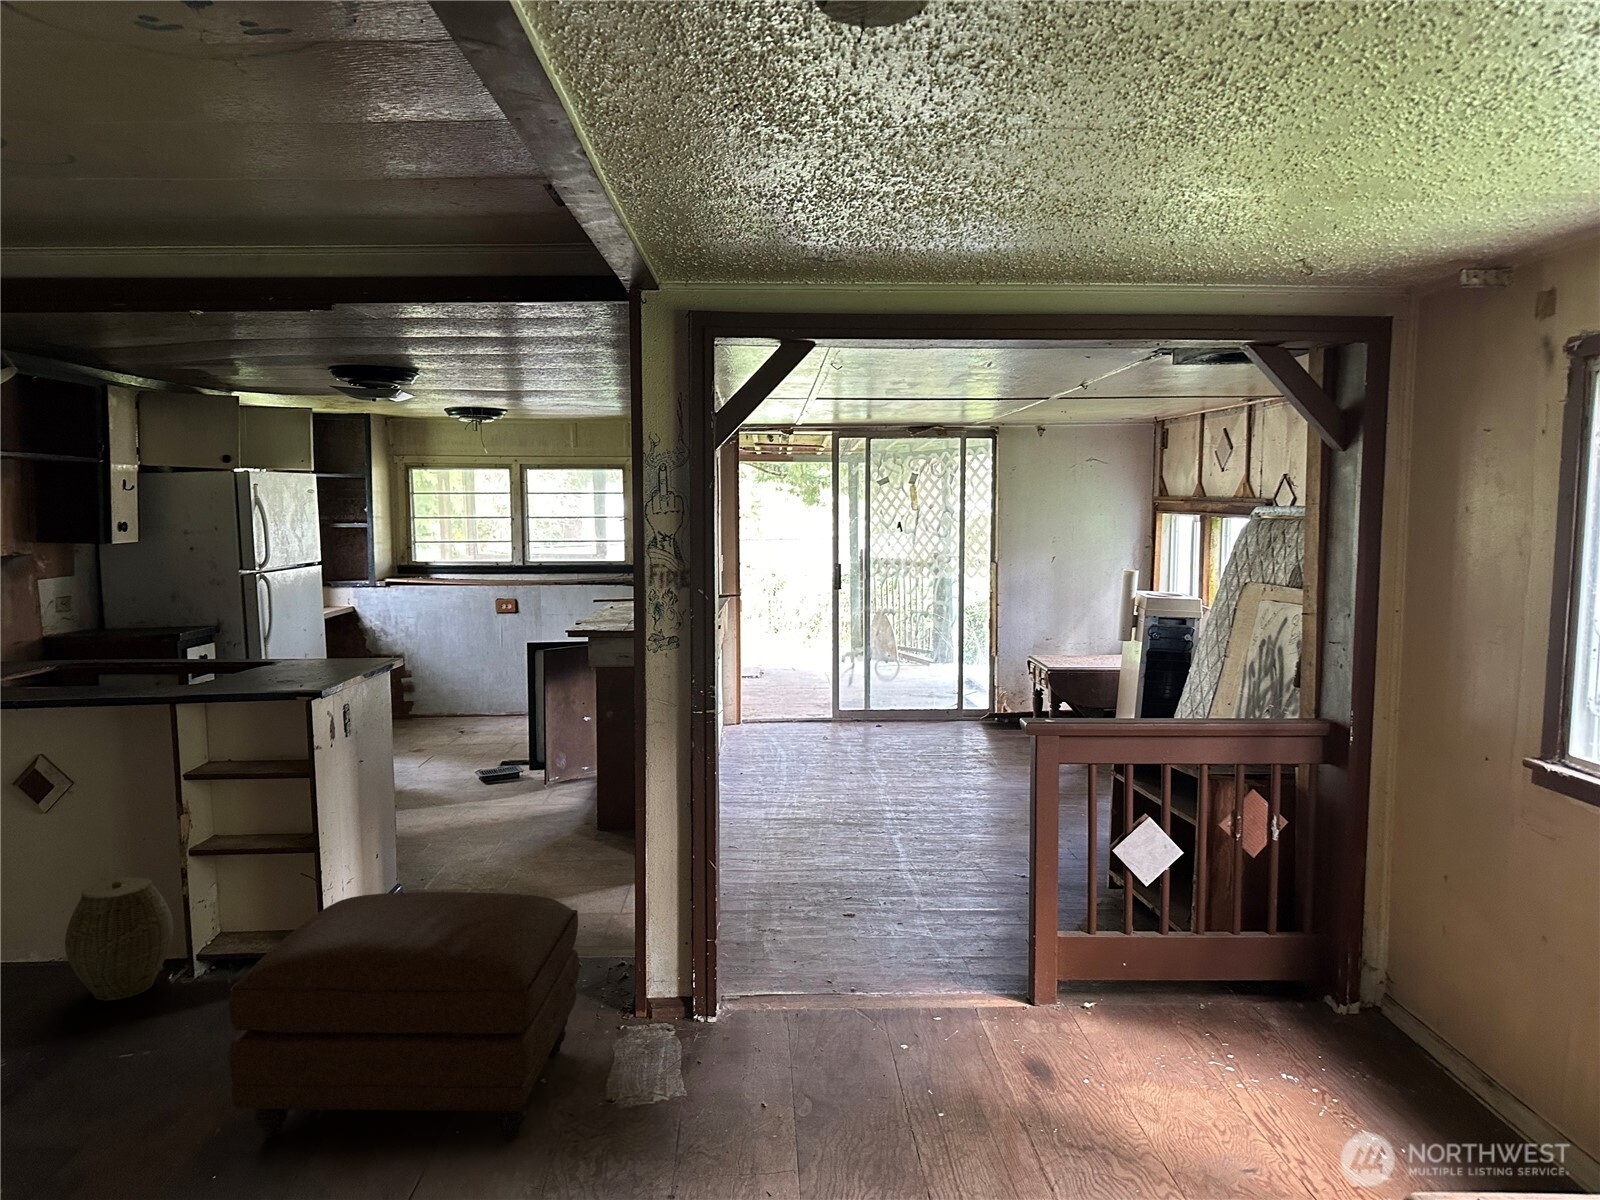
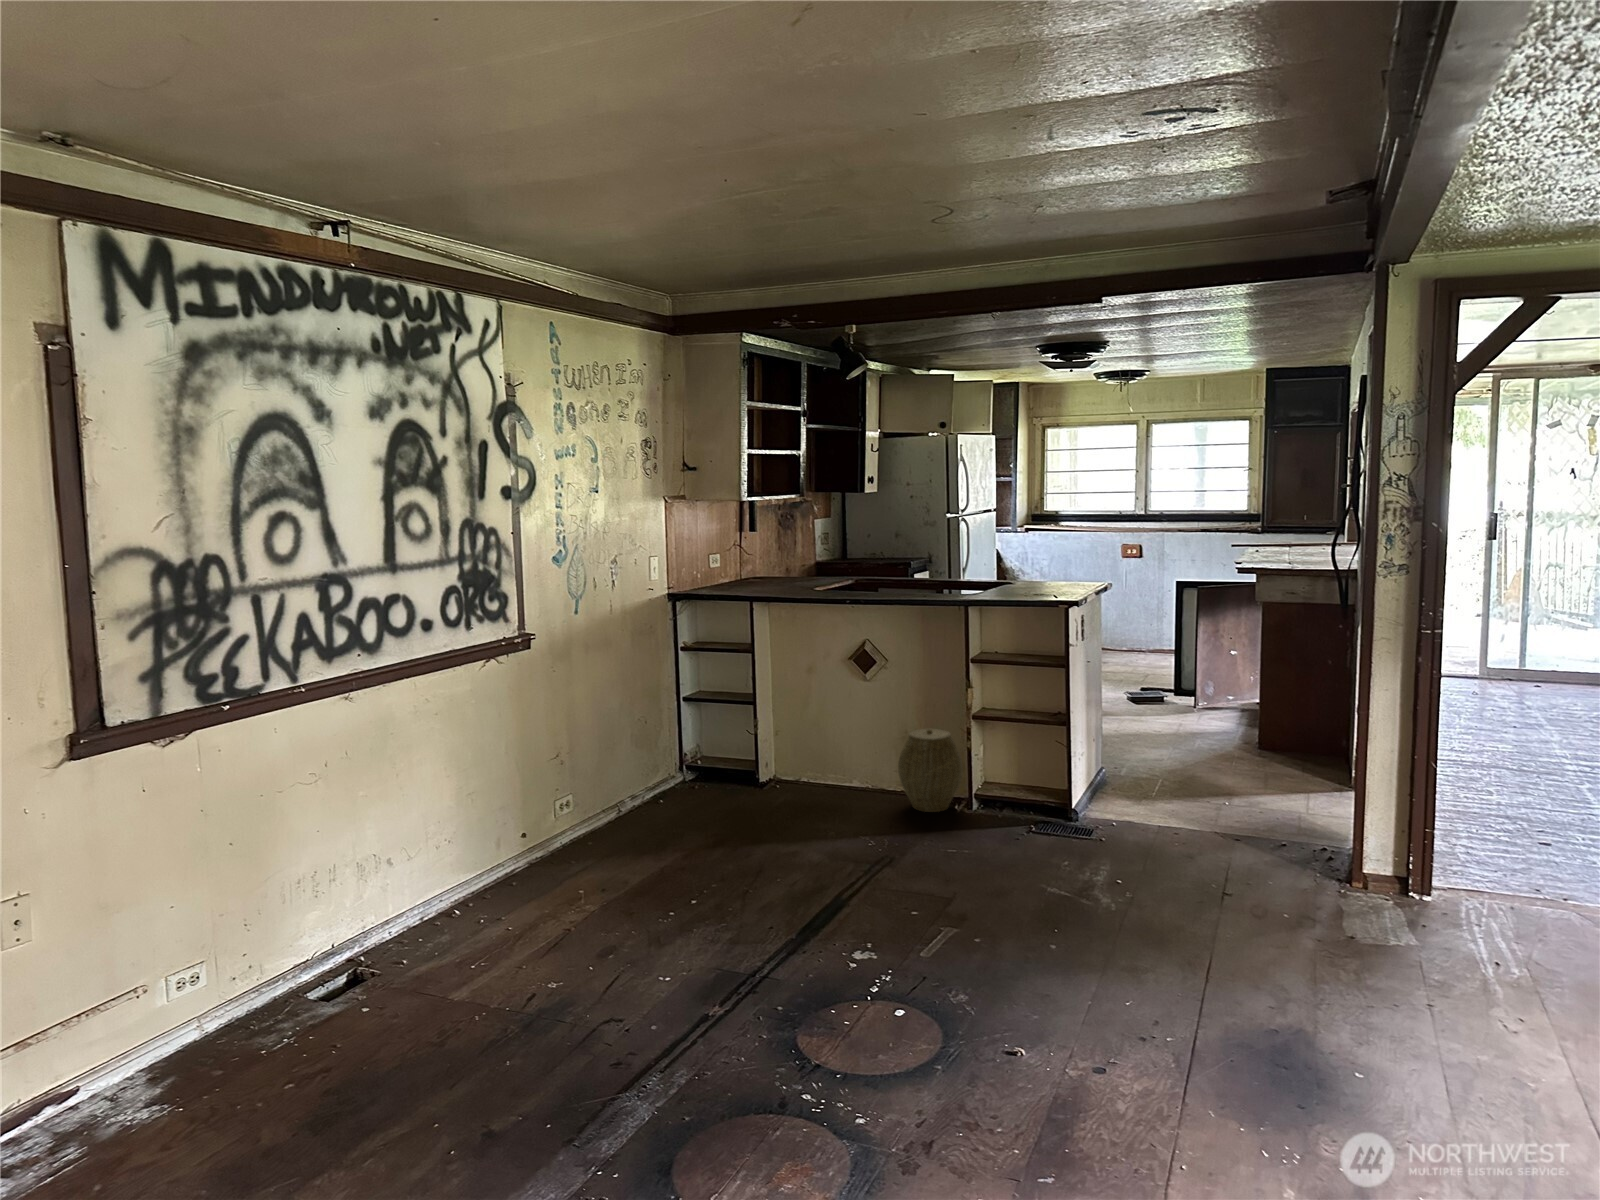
ottoman: present [229,892,579,1140] -> none [1062,753,1311,944]

